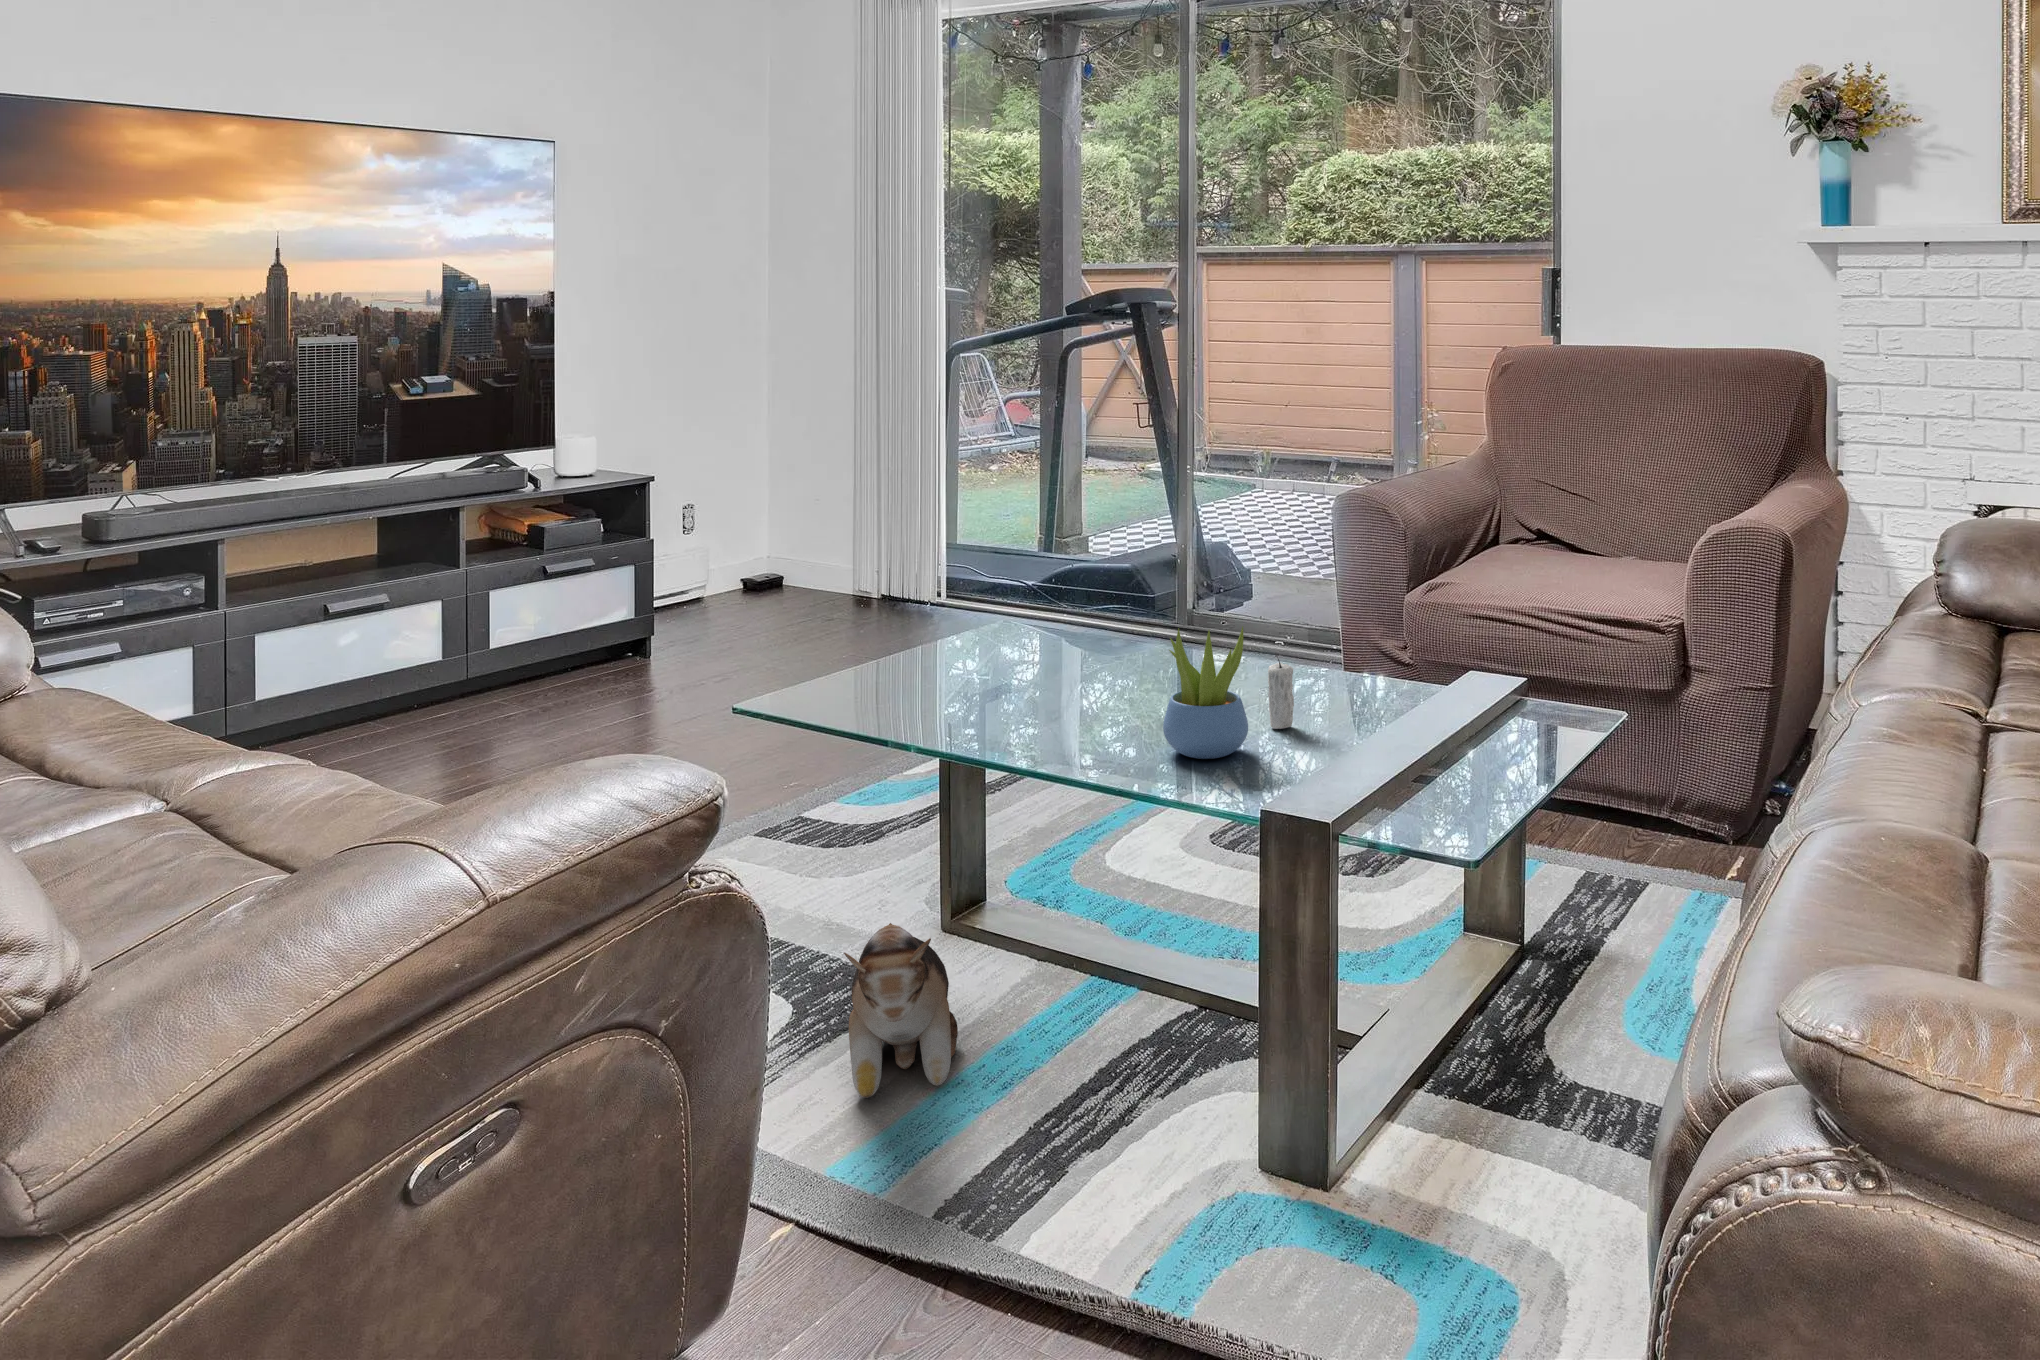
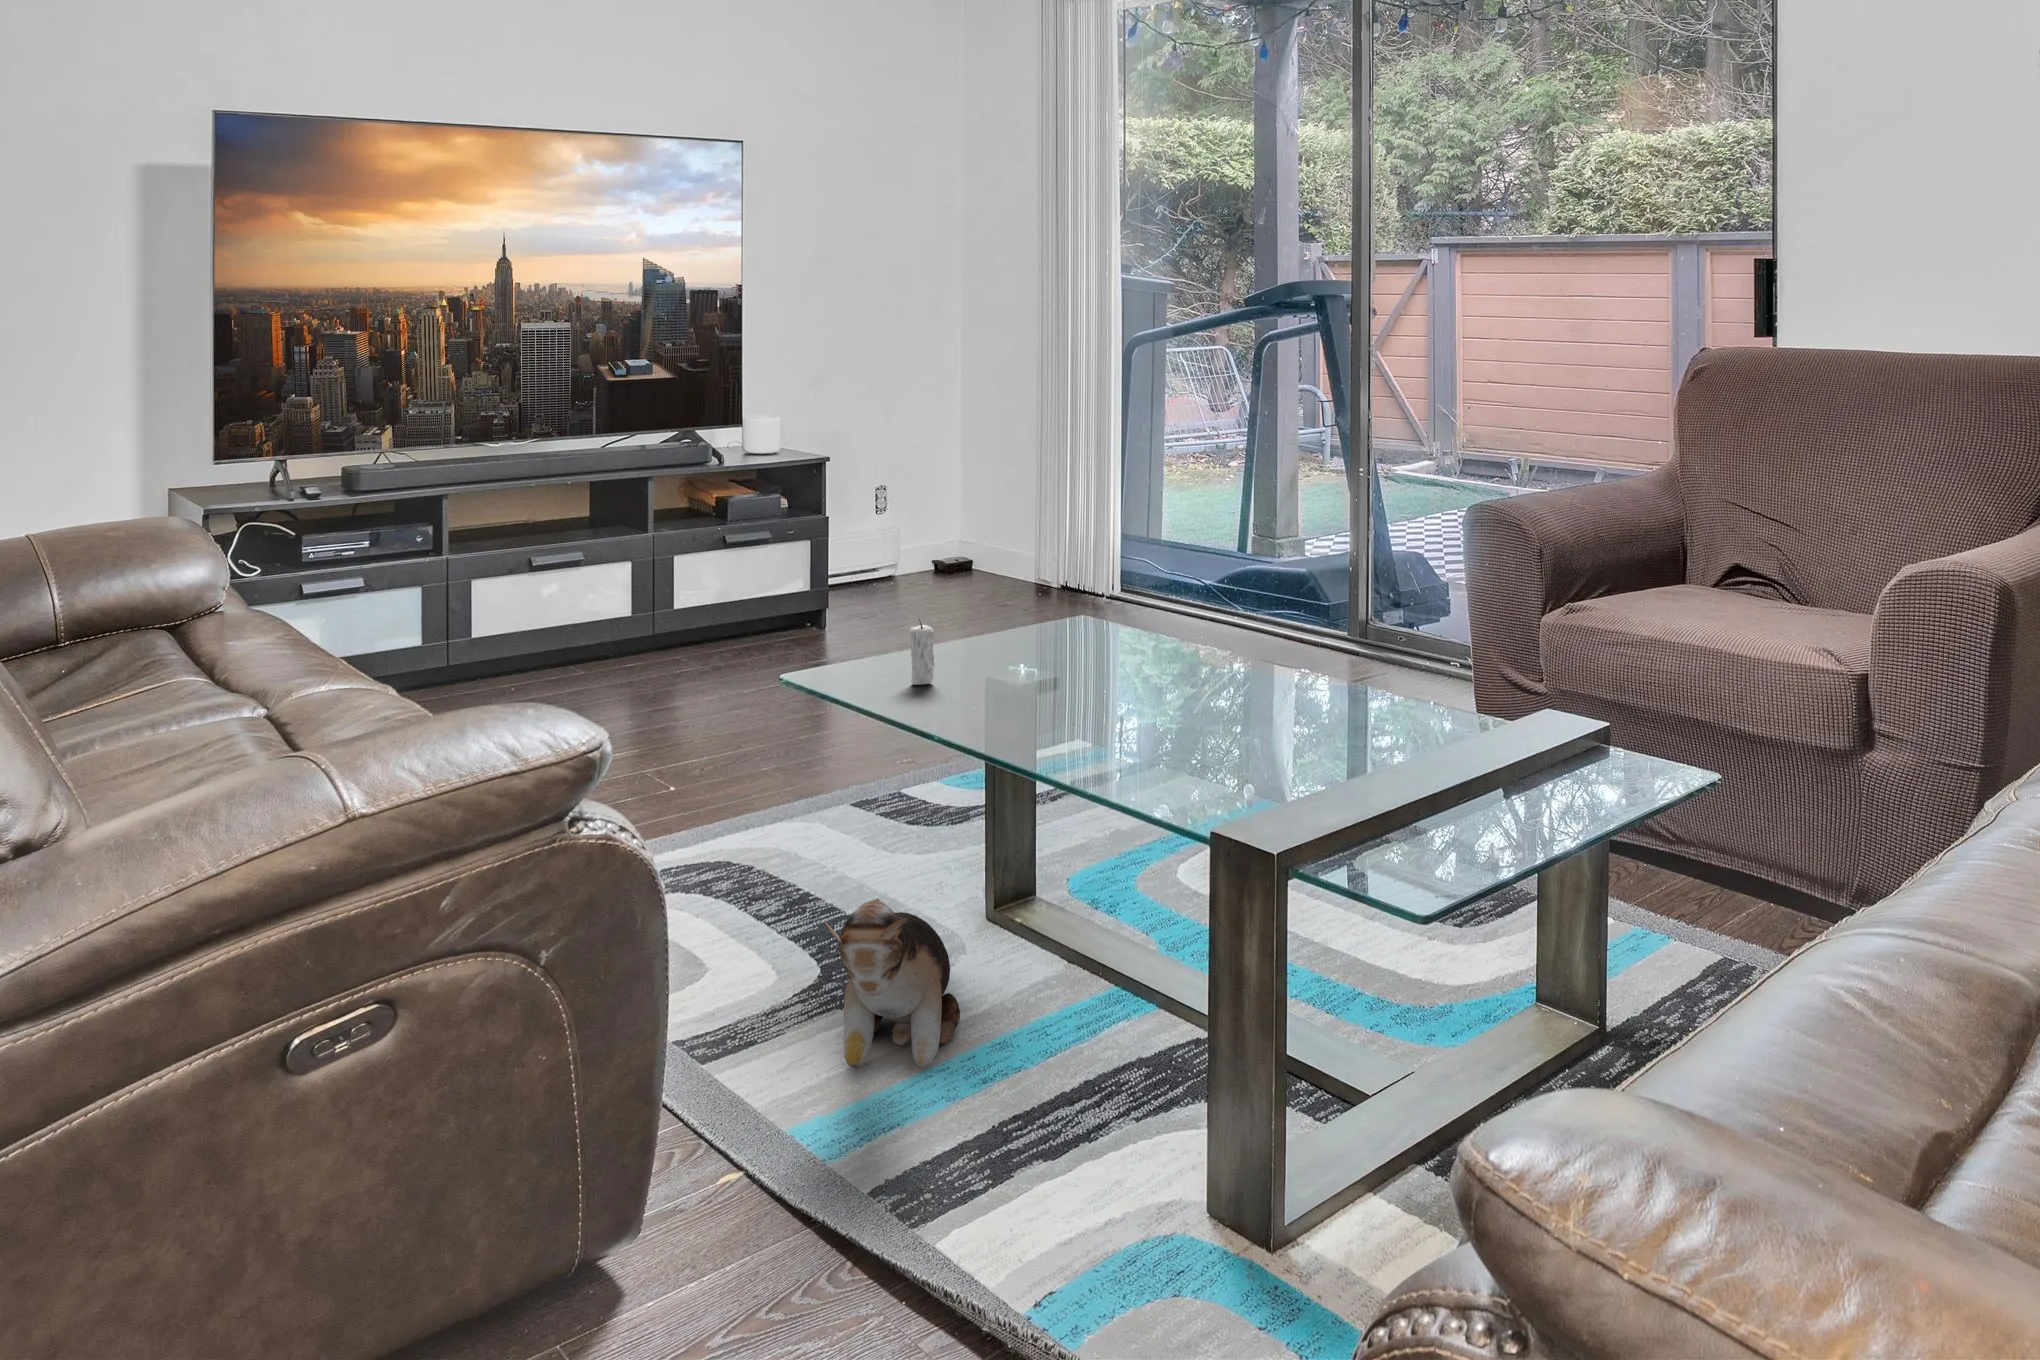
succulent plant: present [1163,627,1248,759] -> none [1179,631,1270,772]
candle: present [1268,657,1294,729] -> present [910,620,935,685]

